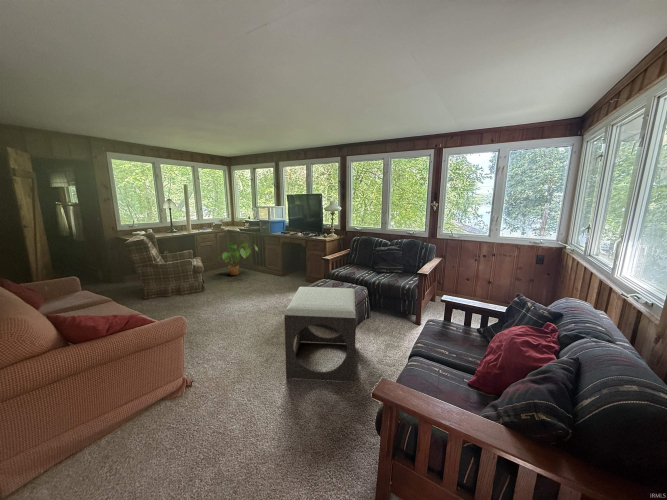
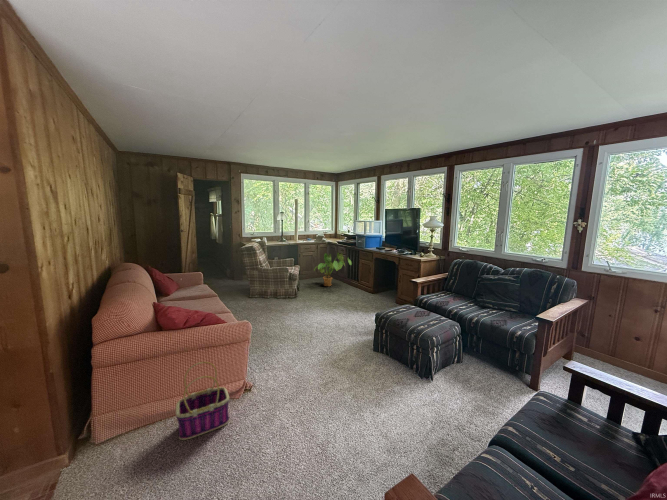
footstool: present [285,287,356,382] -> none [336,310,433,444]
basket: none [111,367,179,457] -> present [176,362,229,440]

